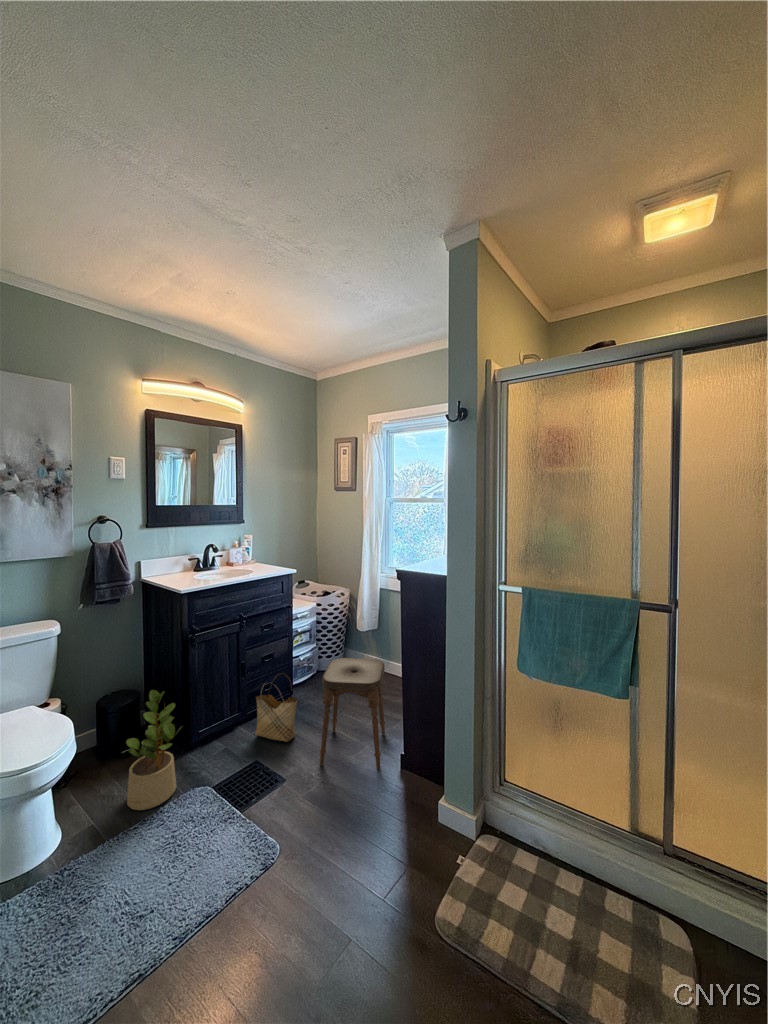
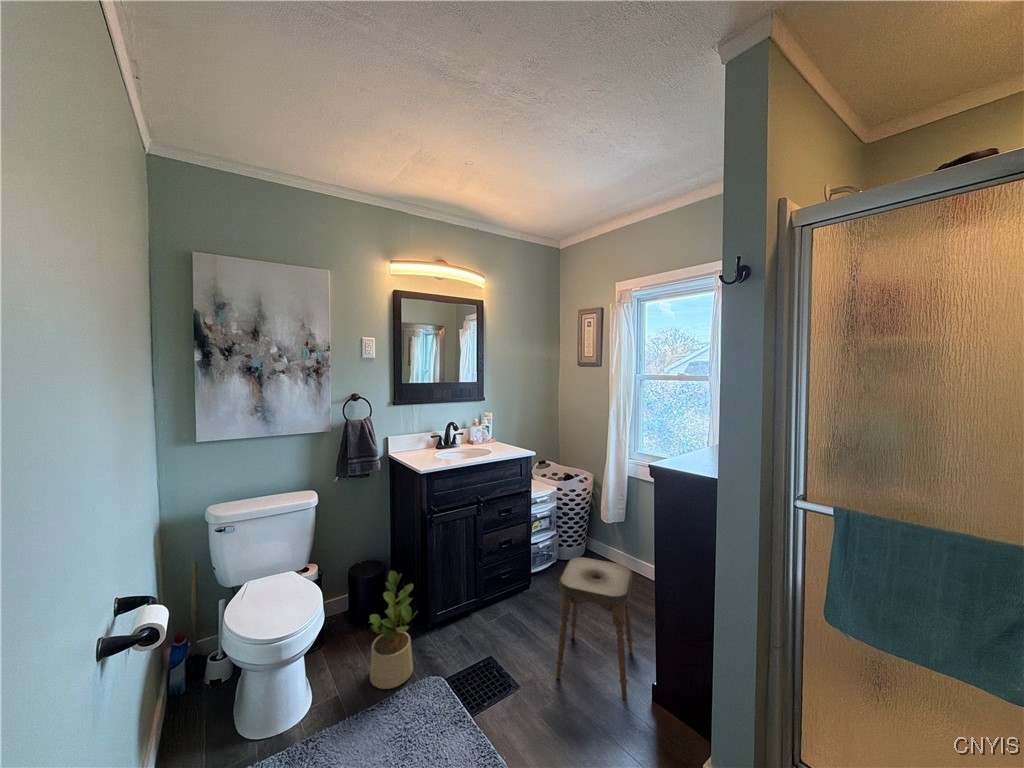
woven basket: present [256,674,298,742] -> none [490,564,534,641]

